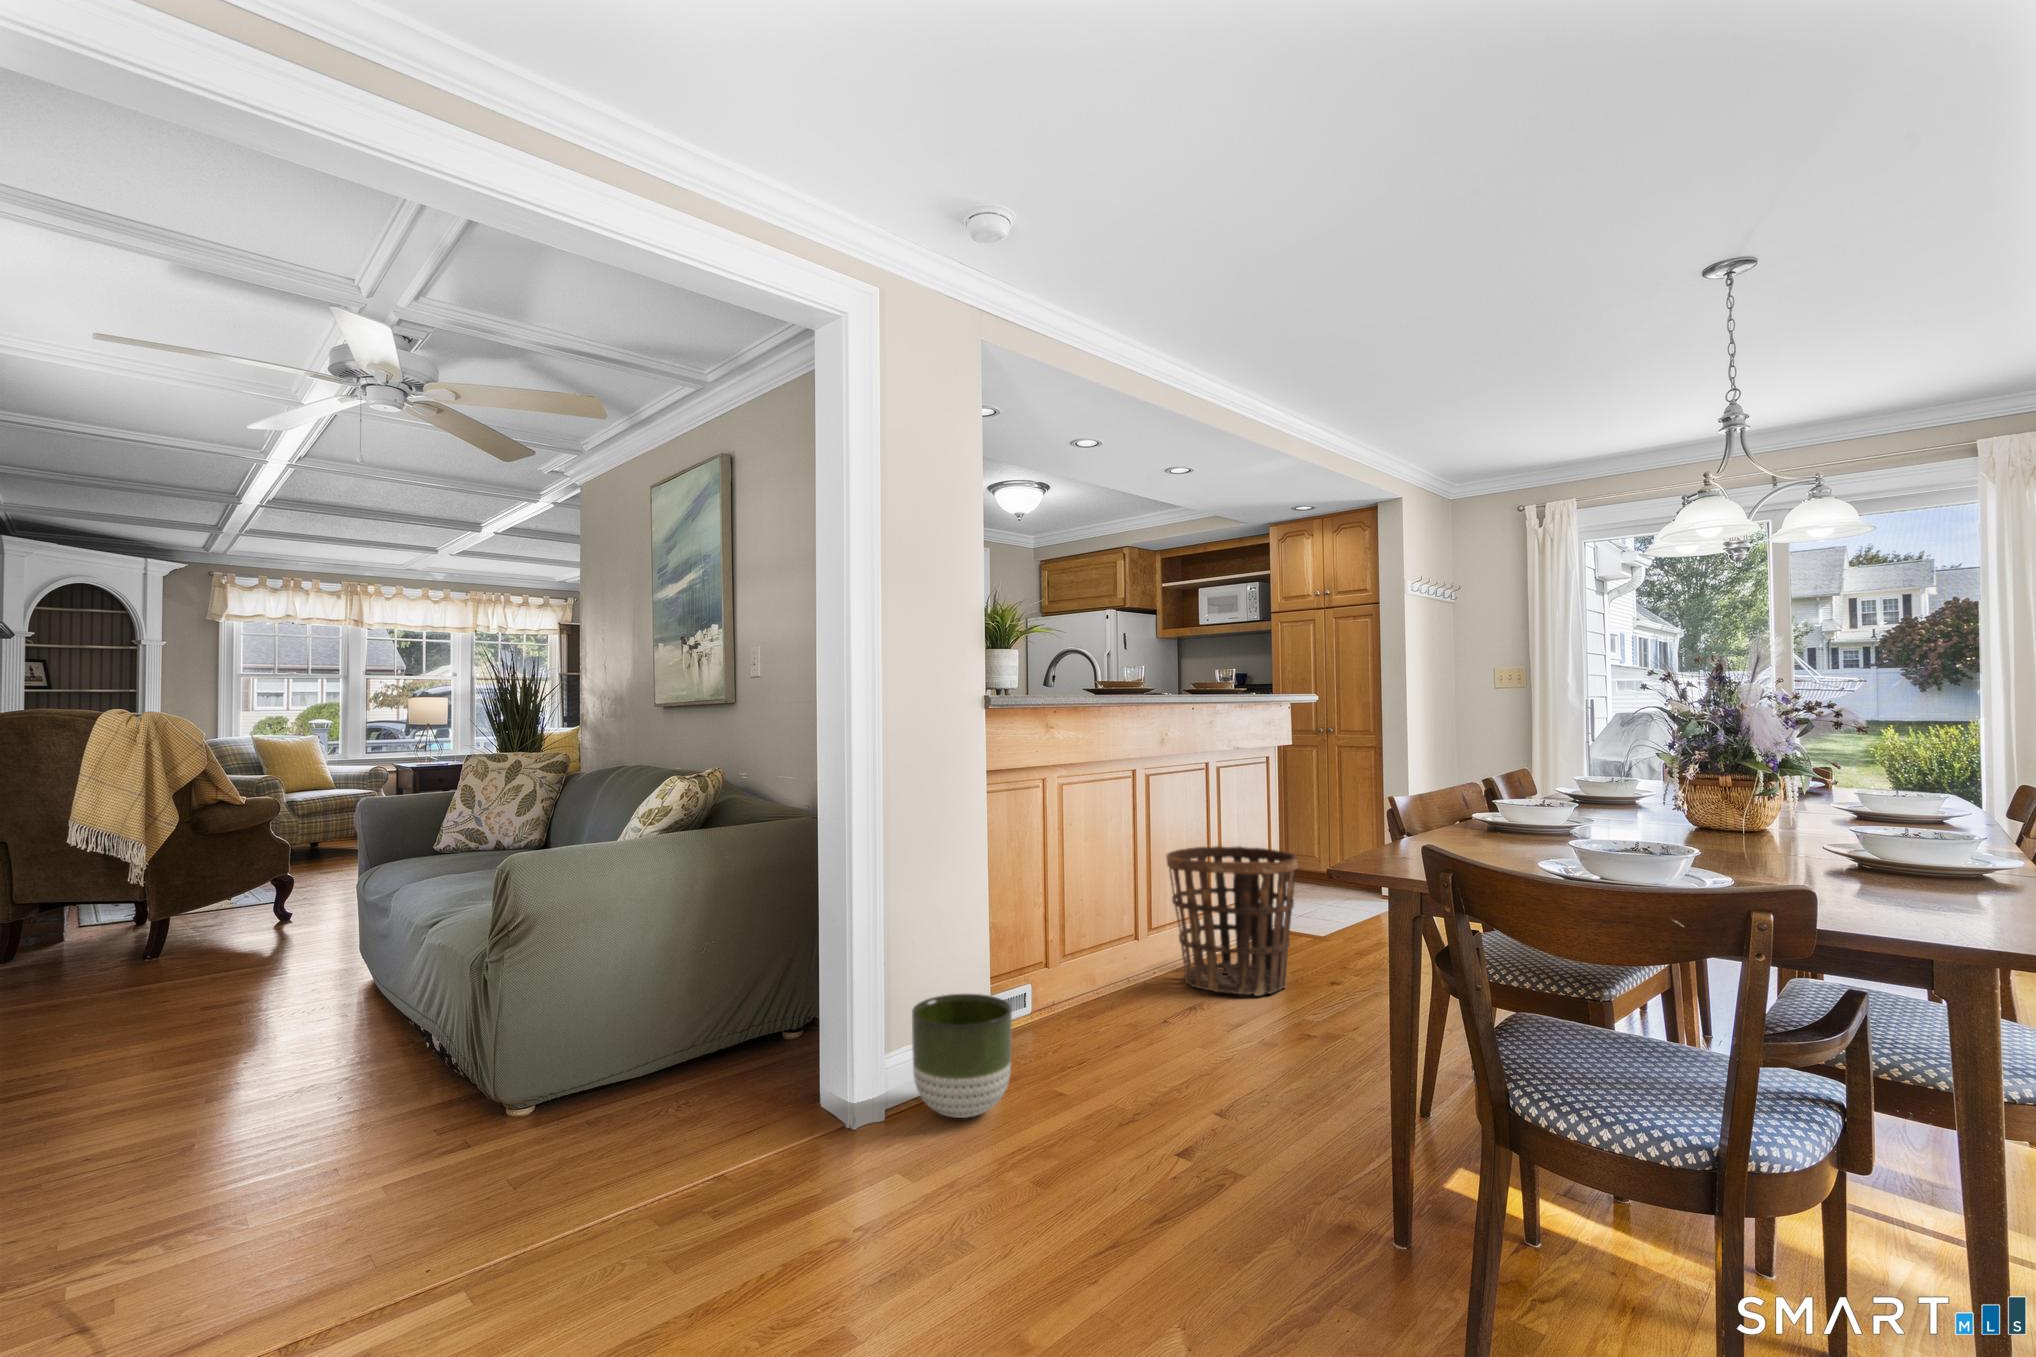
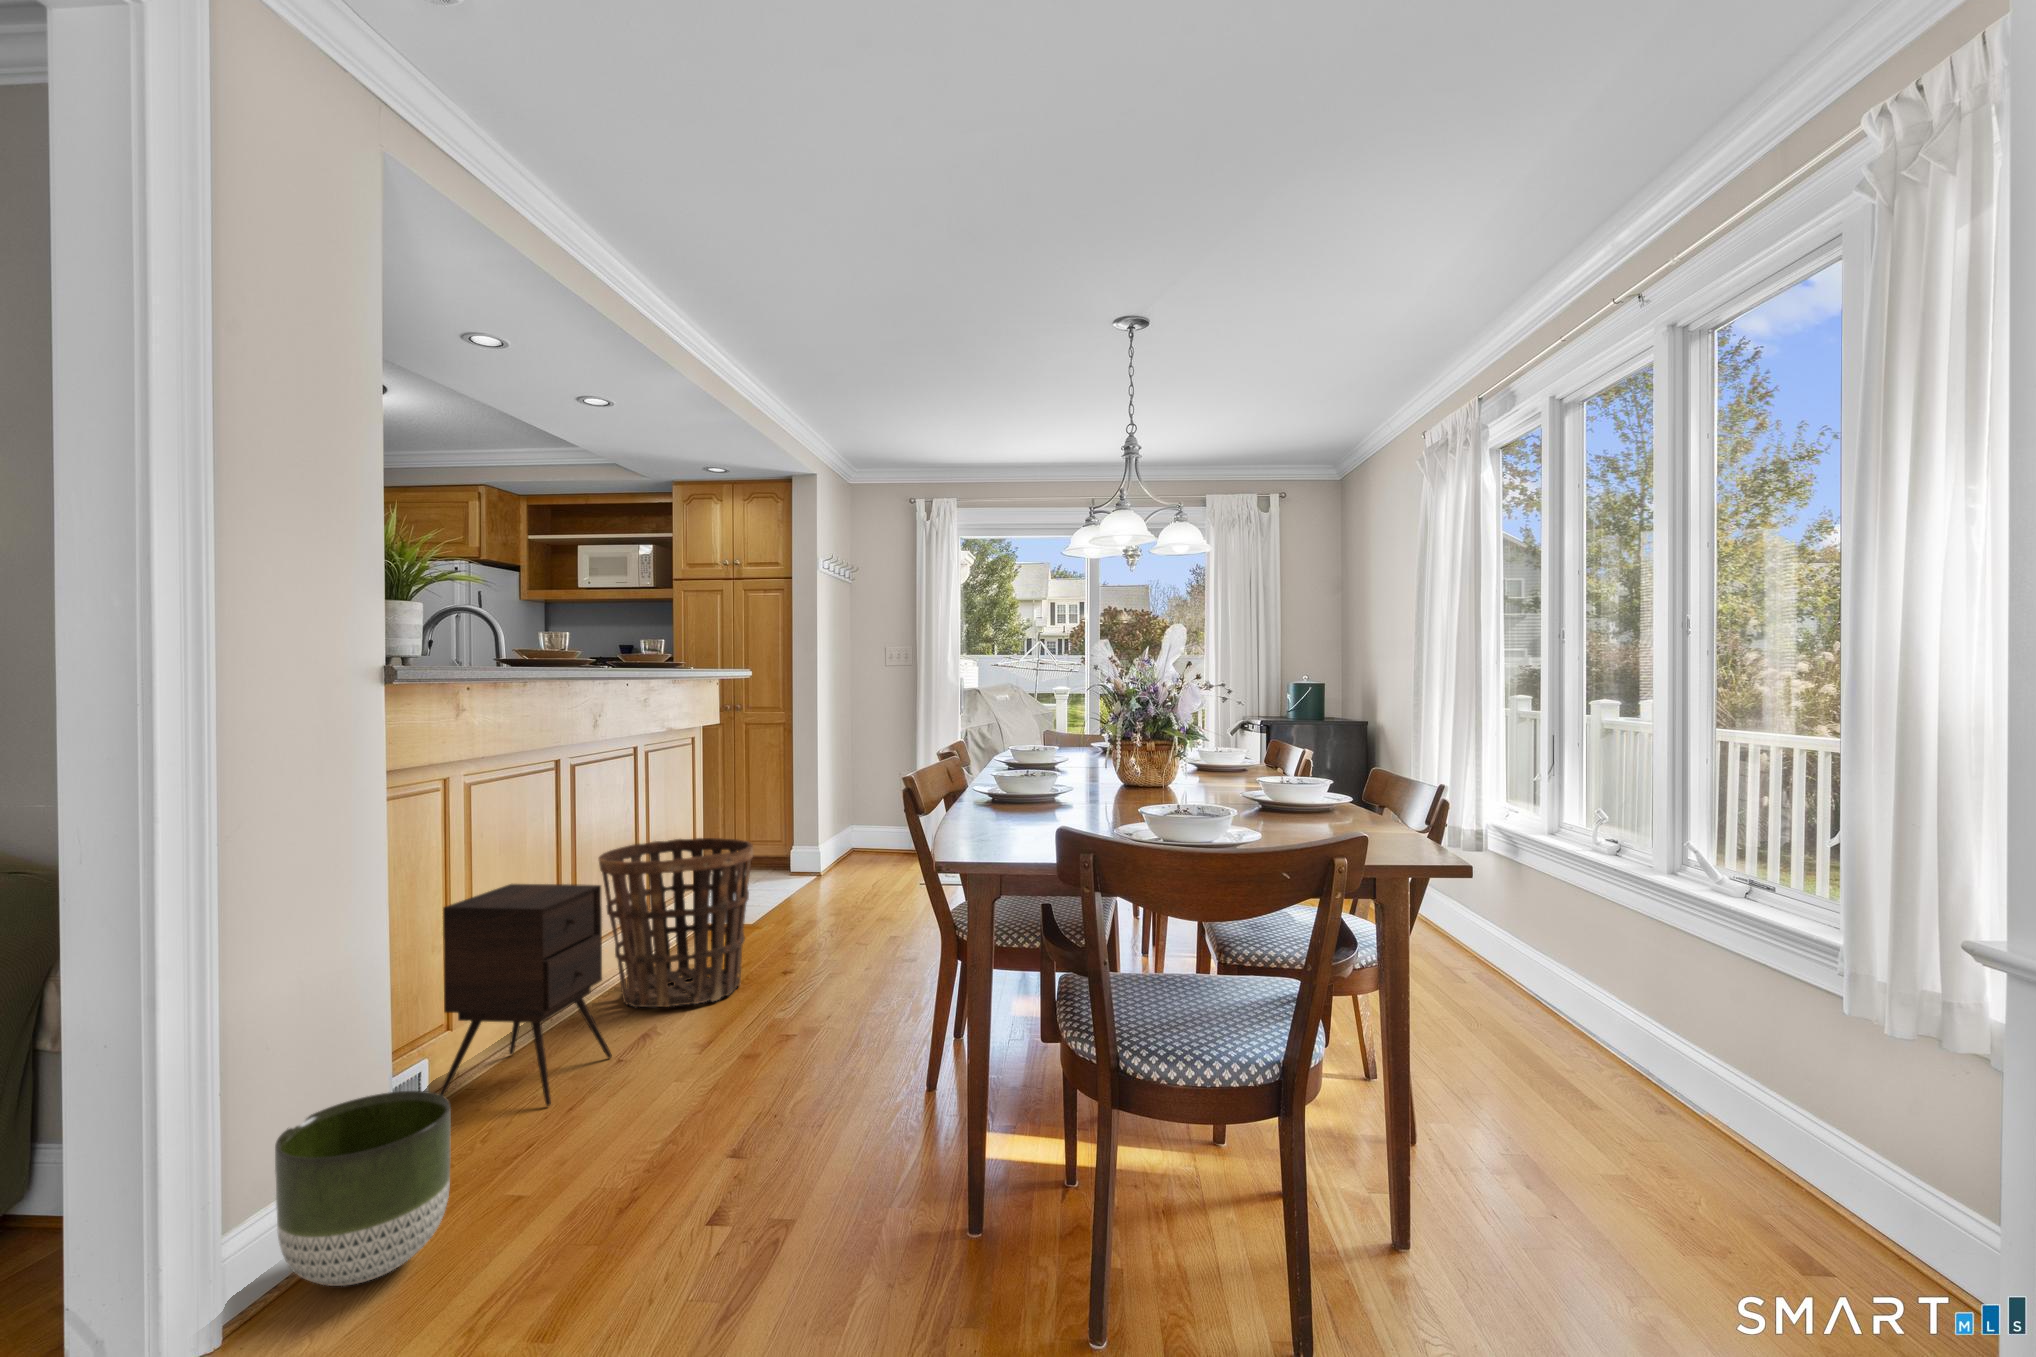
side table: none [1034,864,1160,1043] -> present [439,884,612,1106]

